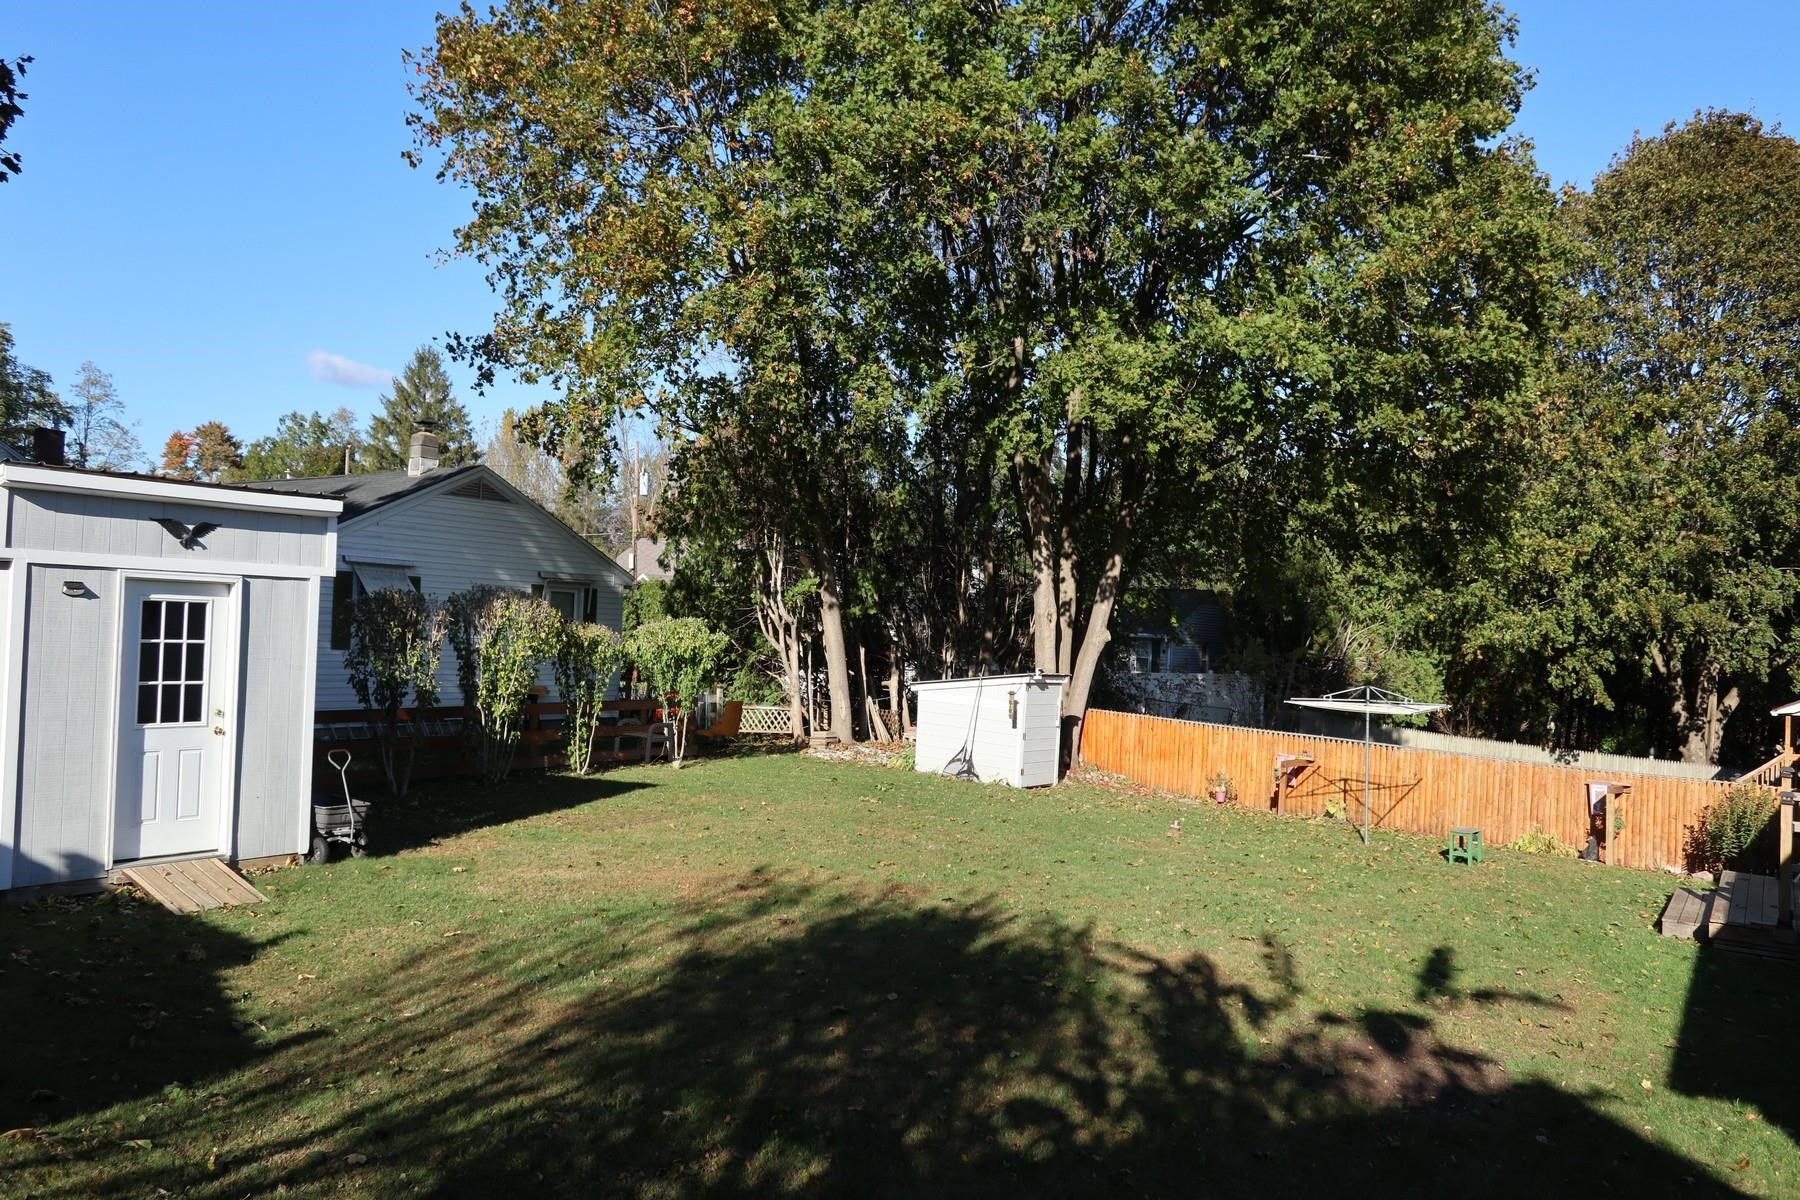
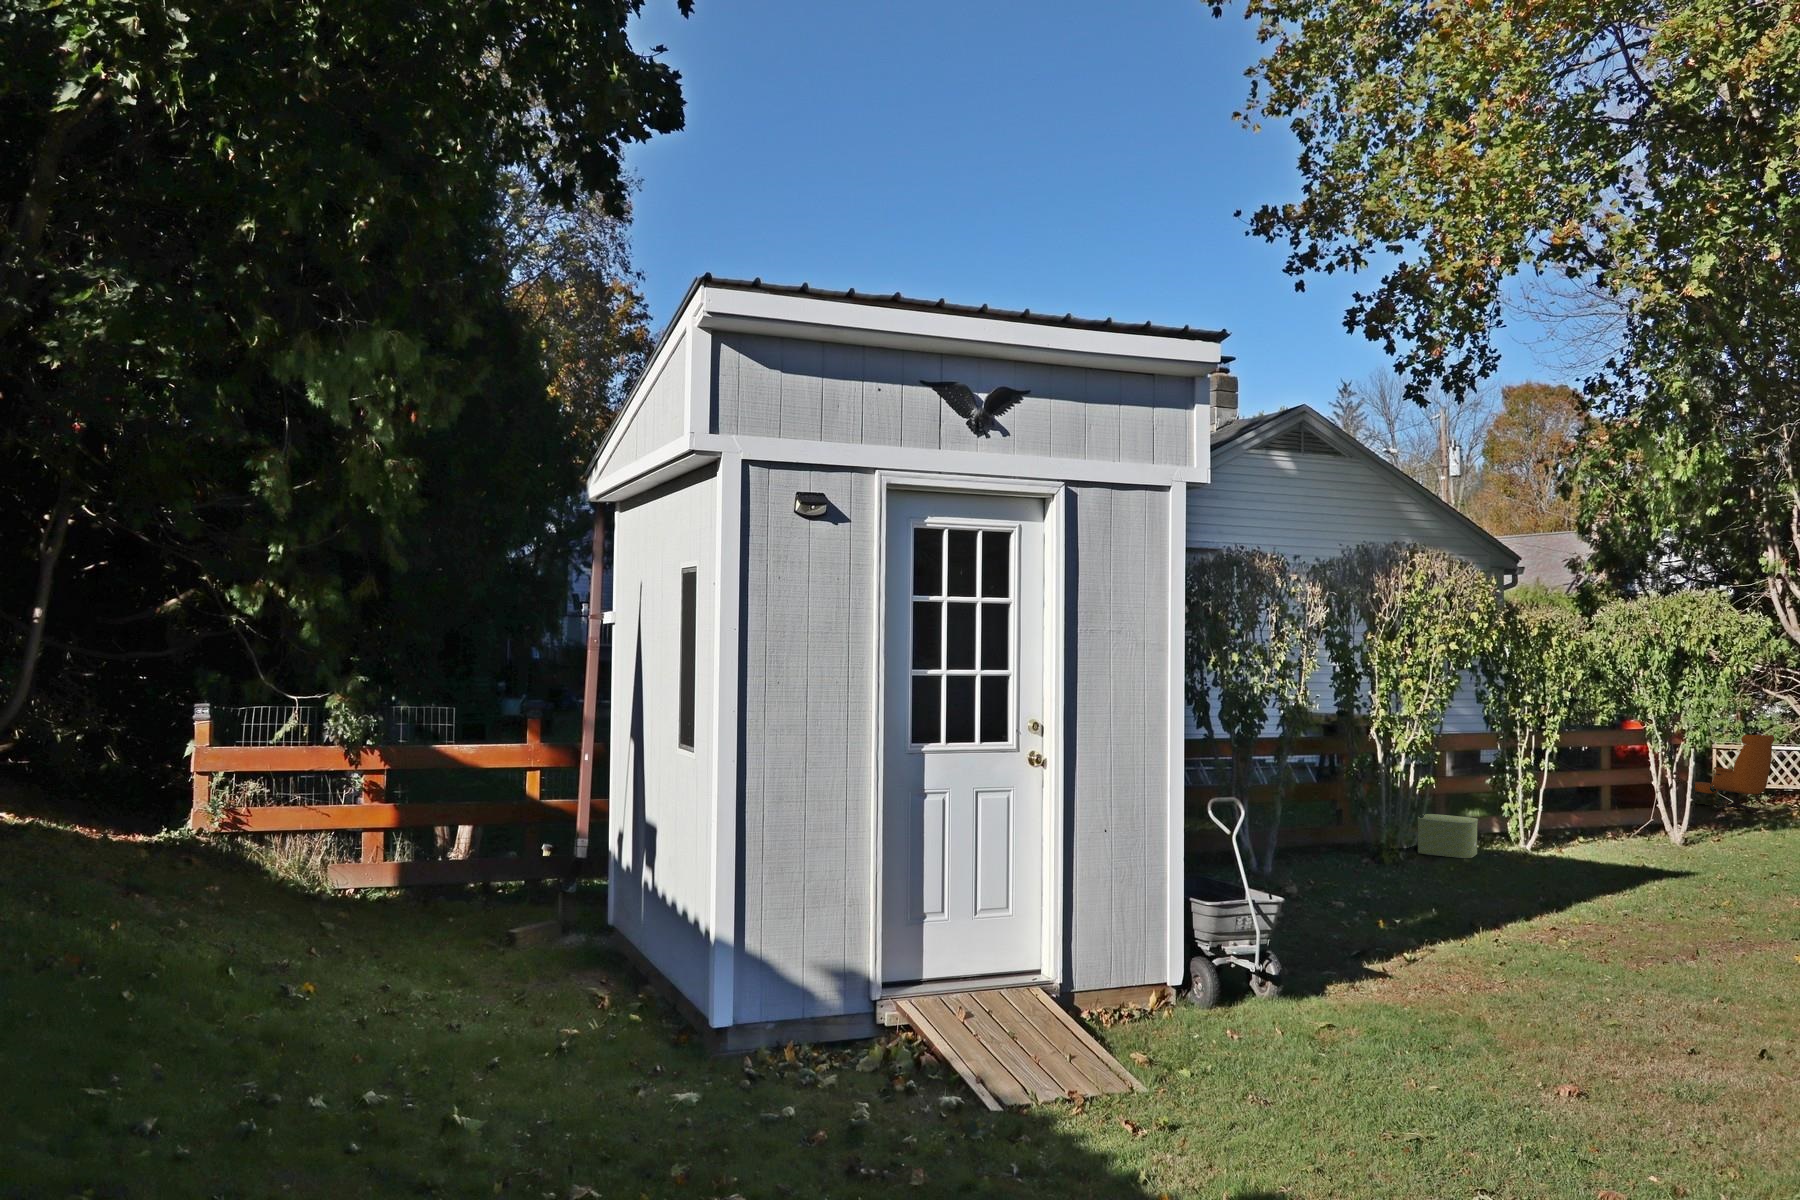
bench: present [613,718,674,763] -> none [1564,760,1676,834]
storage box: none [504,756,543,782] -> present [1418,814,1478,858]

